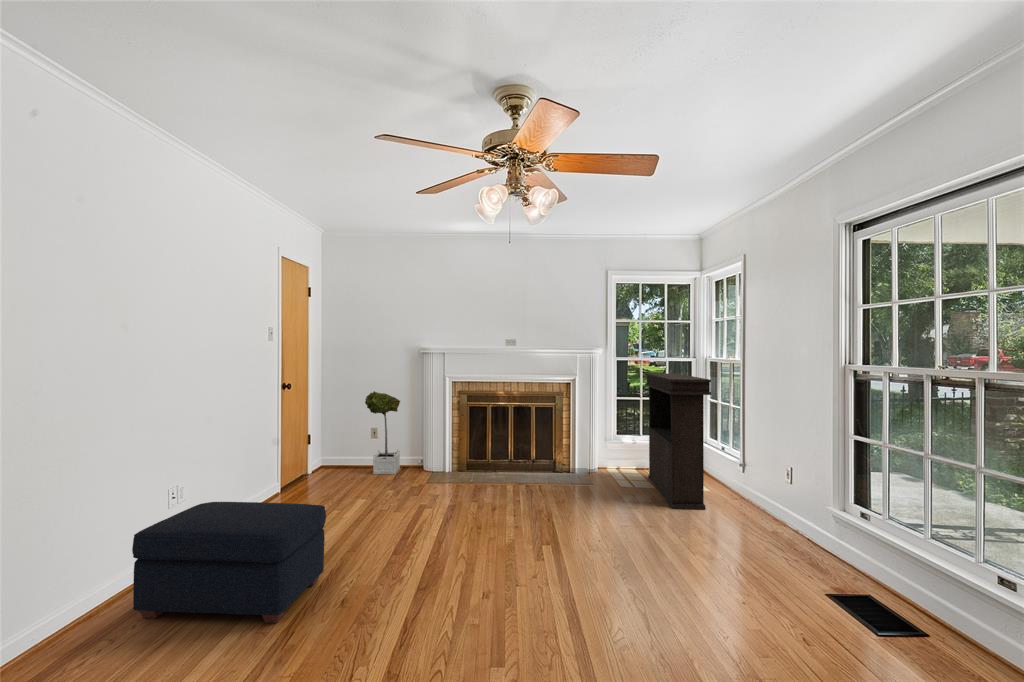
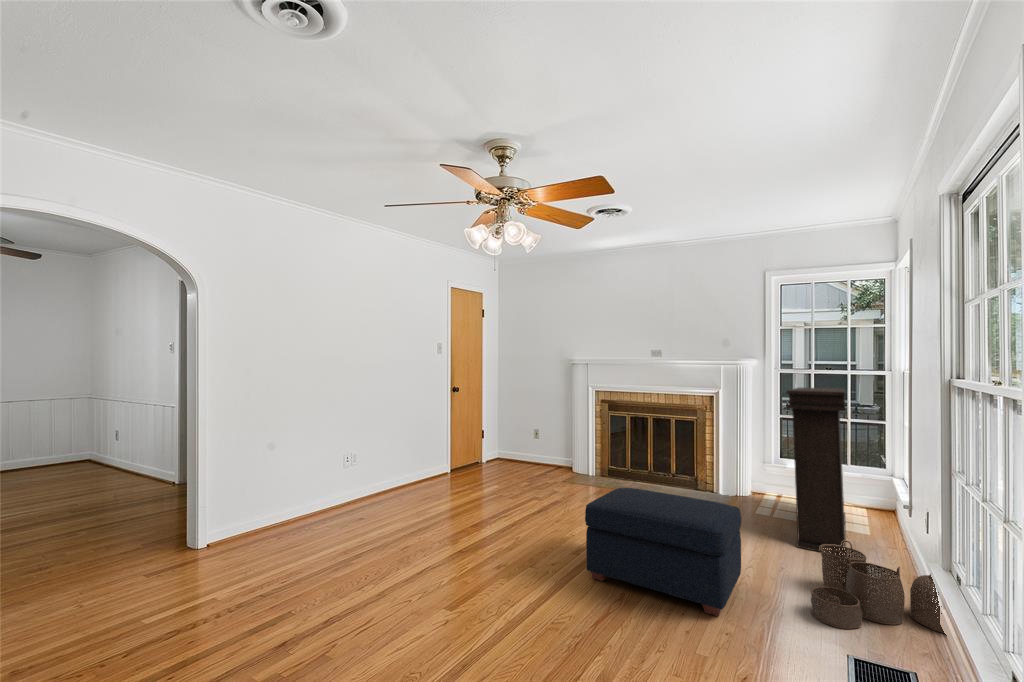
potted tree: present [365,391,400,474] -> none [525,398,555,471]
woven basket: none [714,496,812,560] -> present [811,541,944,633]
ottoman: present [132,502,326,623] -> present [585,488,741,616]

